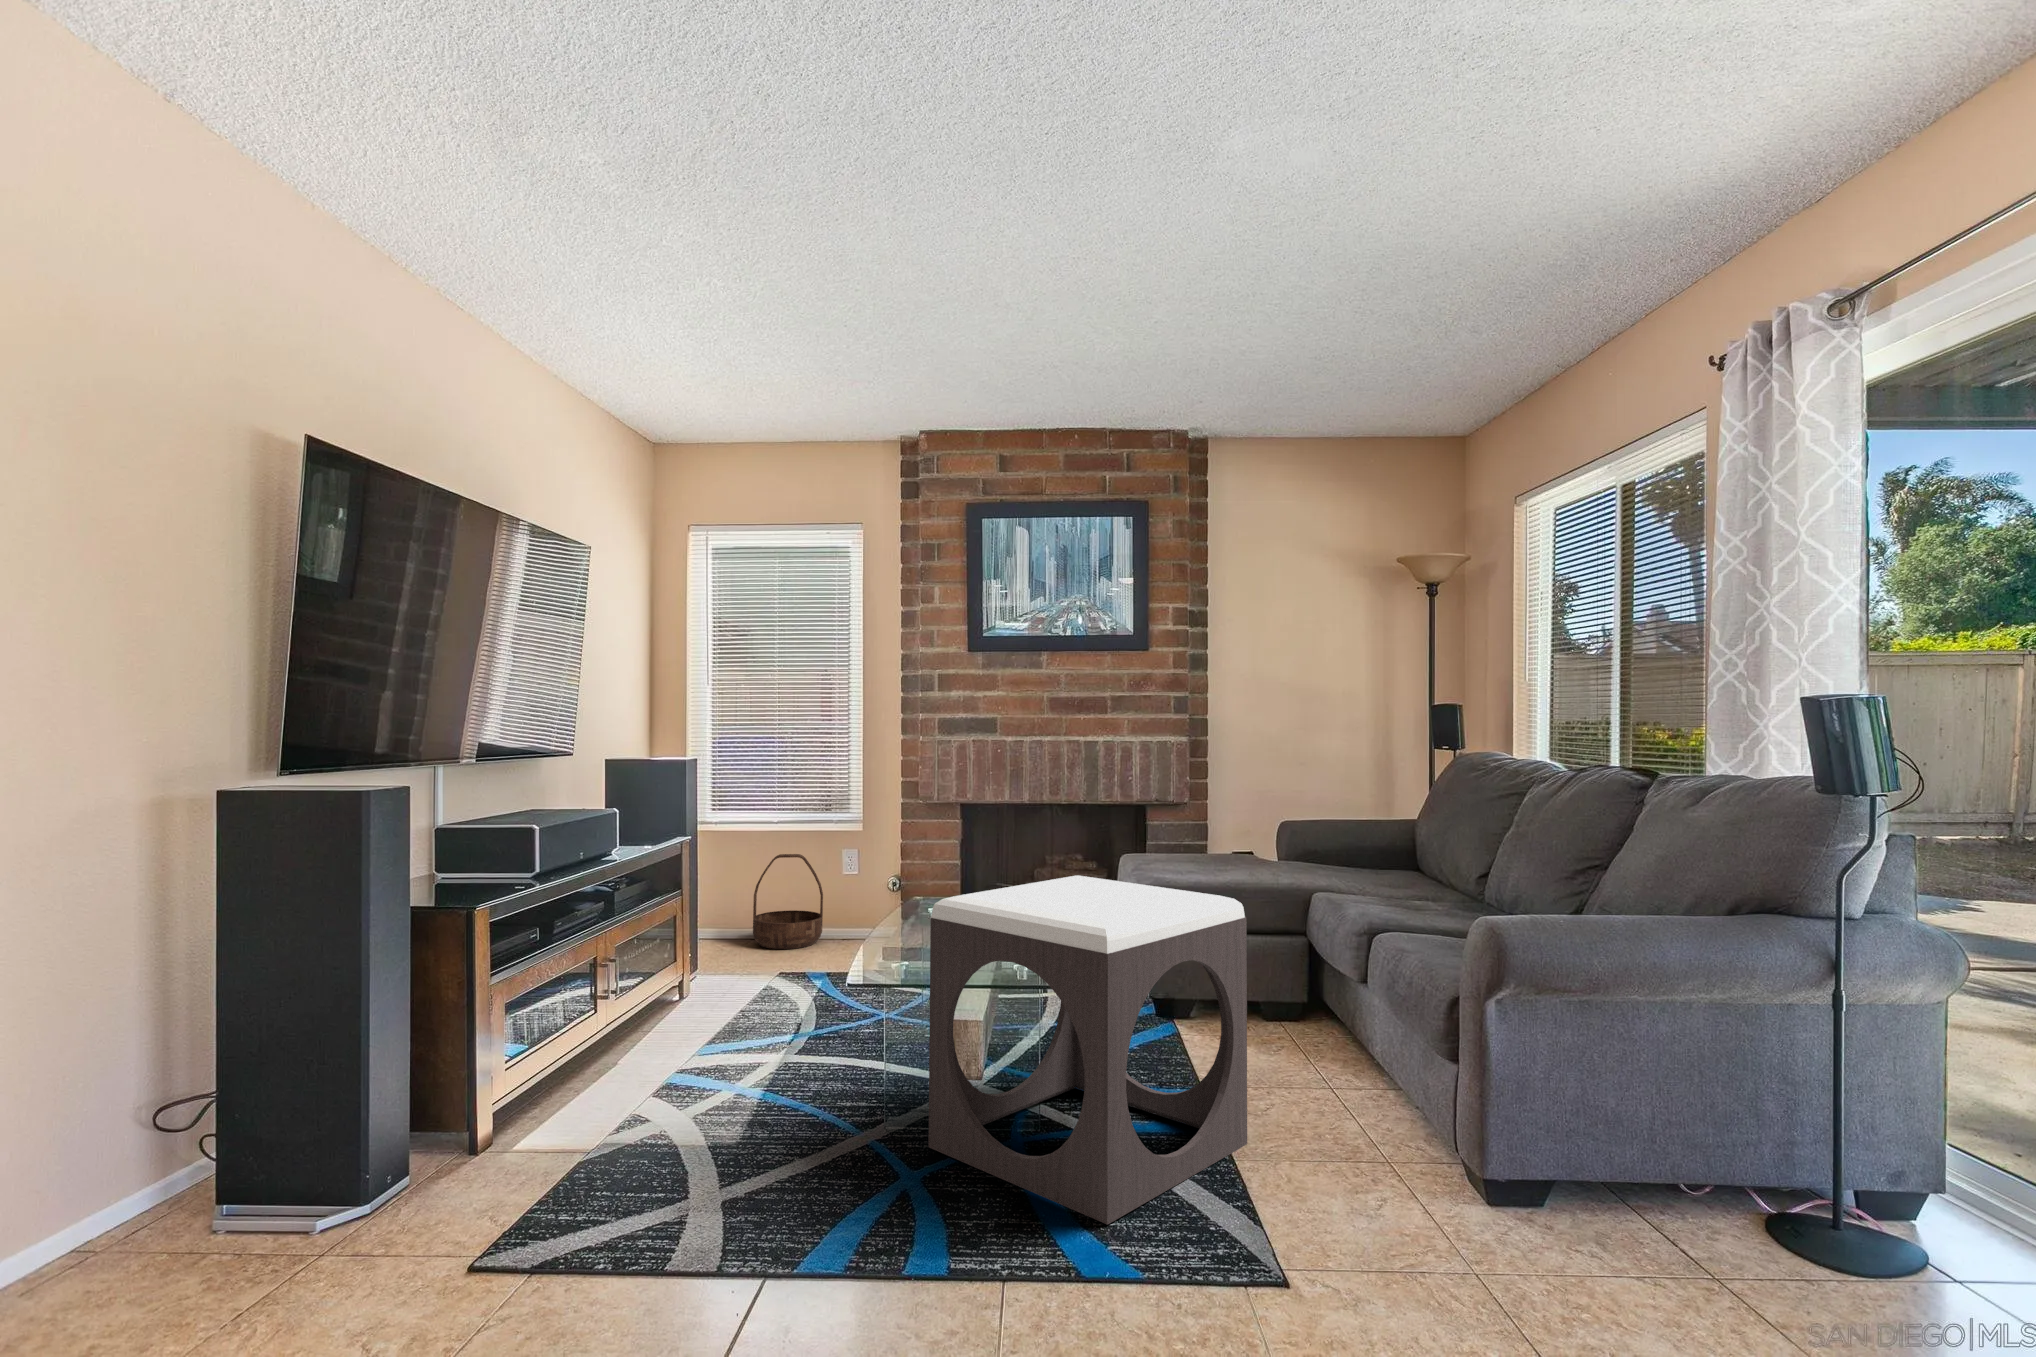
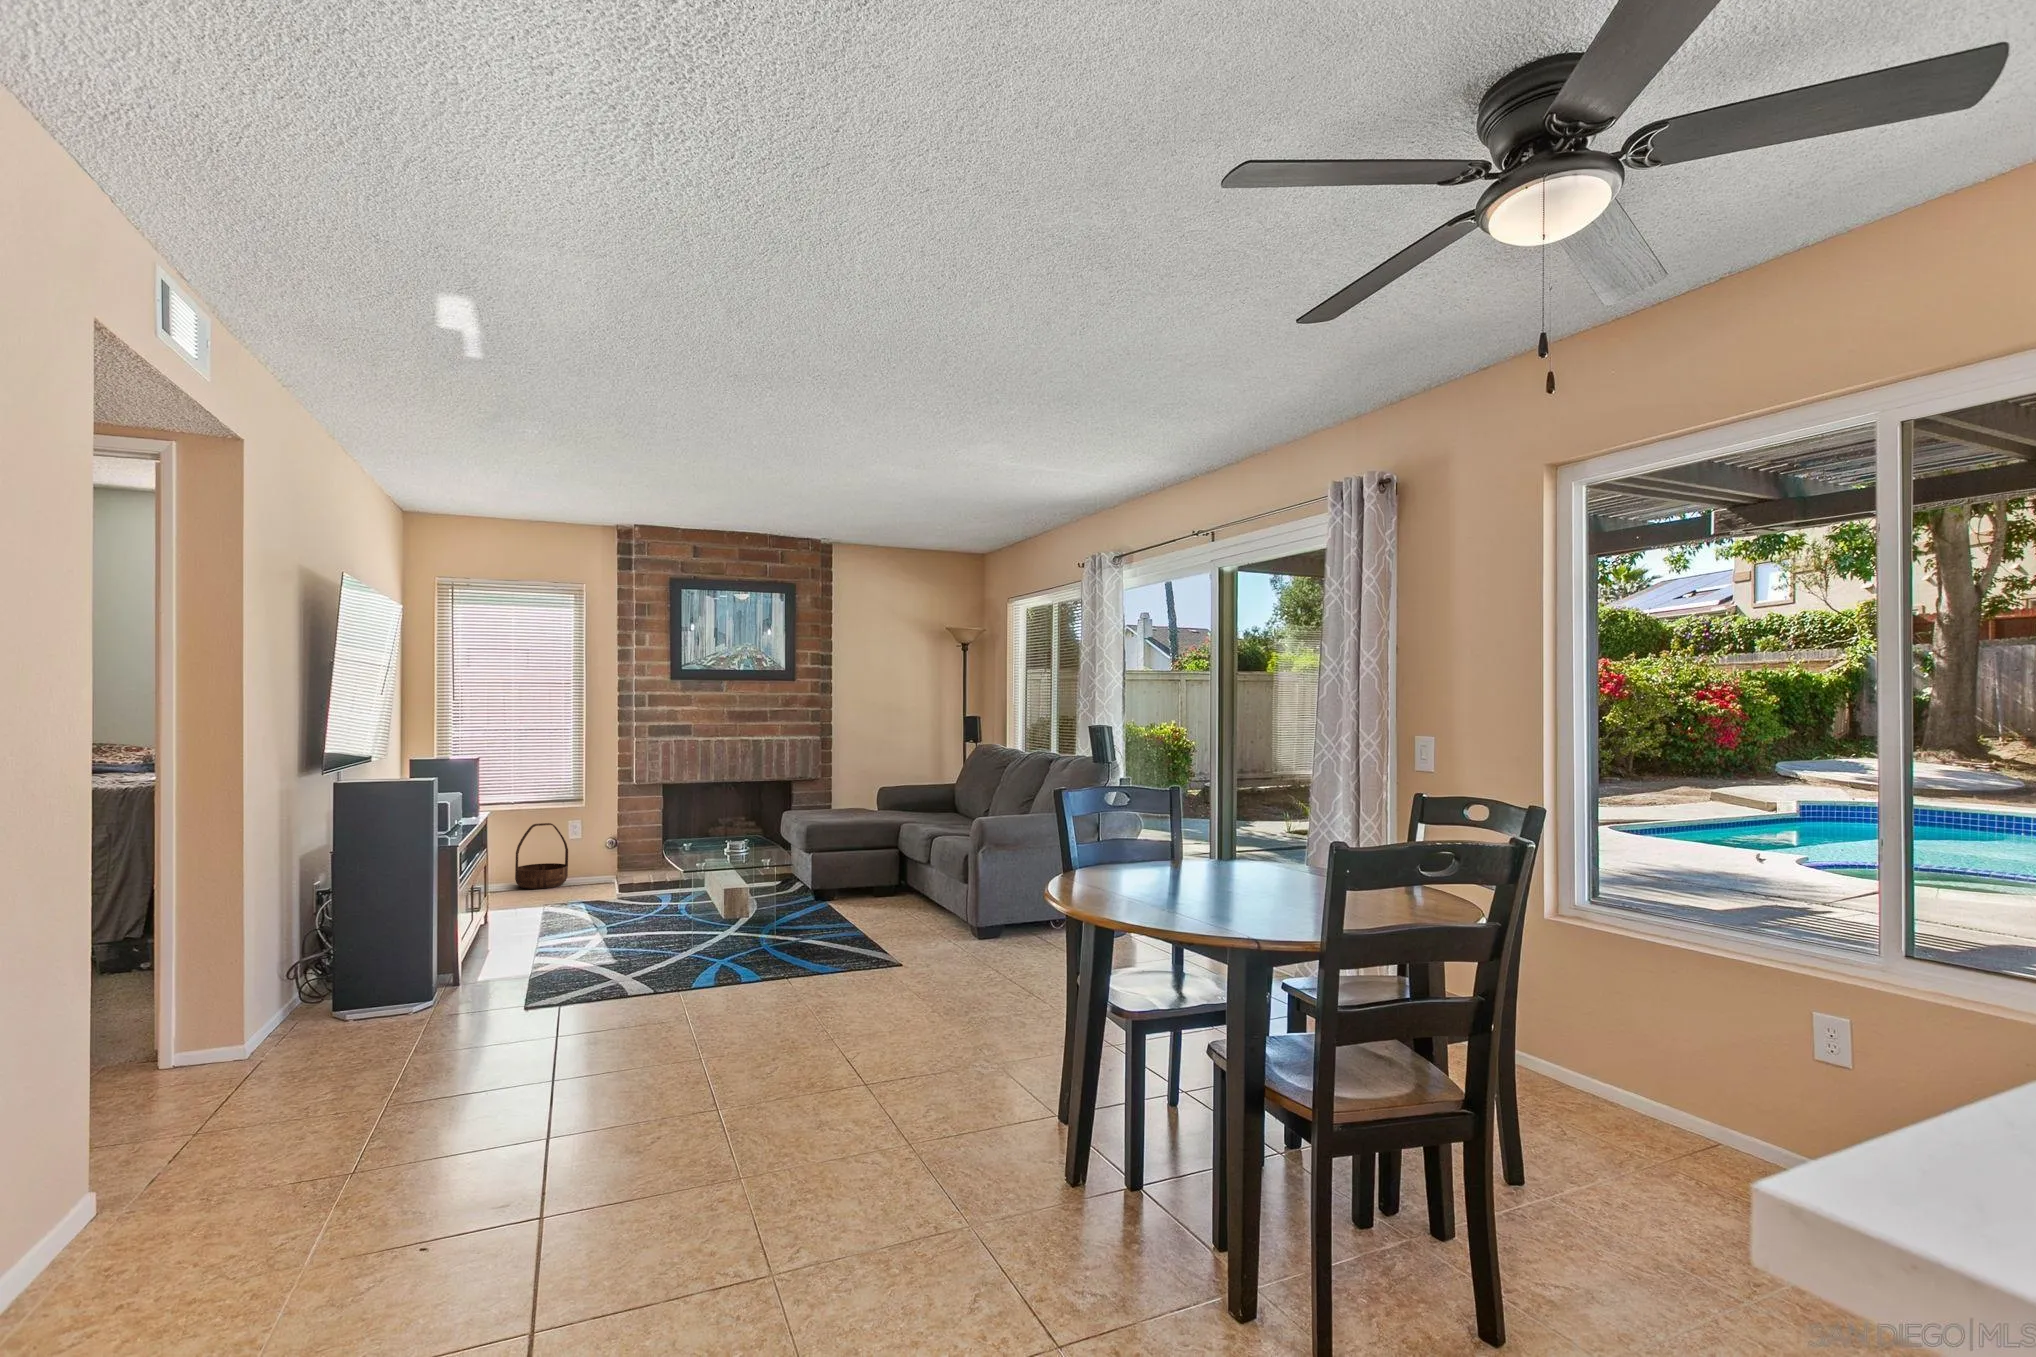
footstool: present [928,875,1247,1225] -> none [724,815,878,958]

